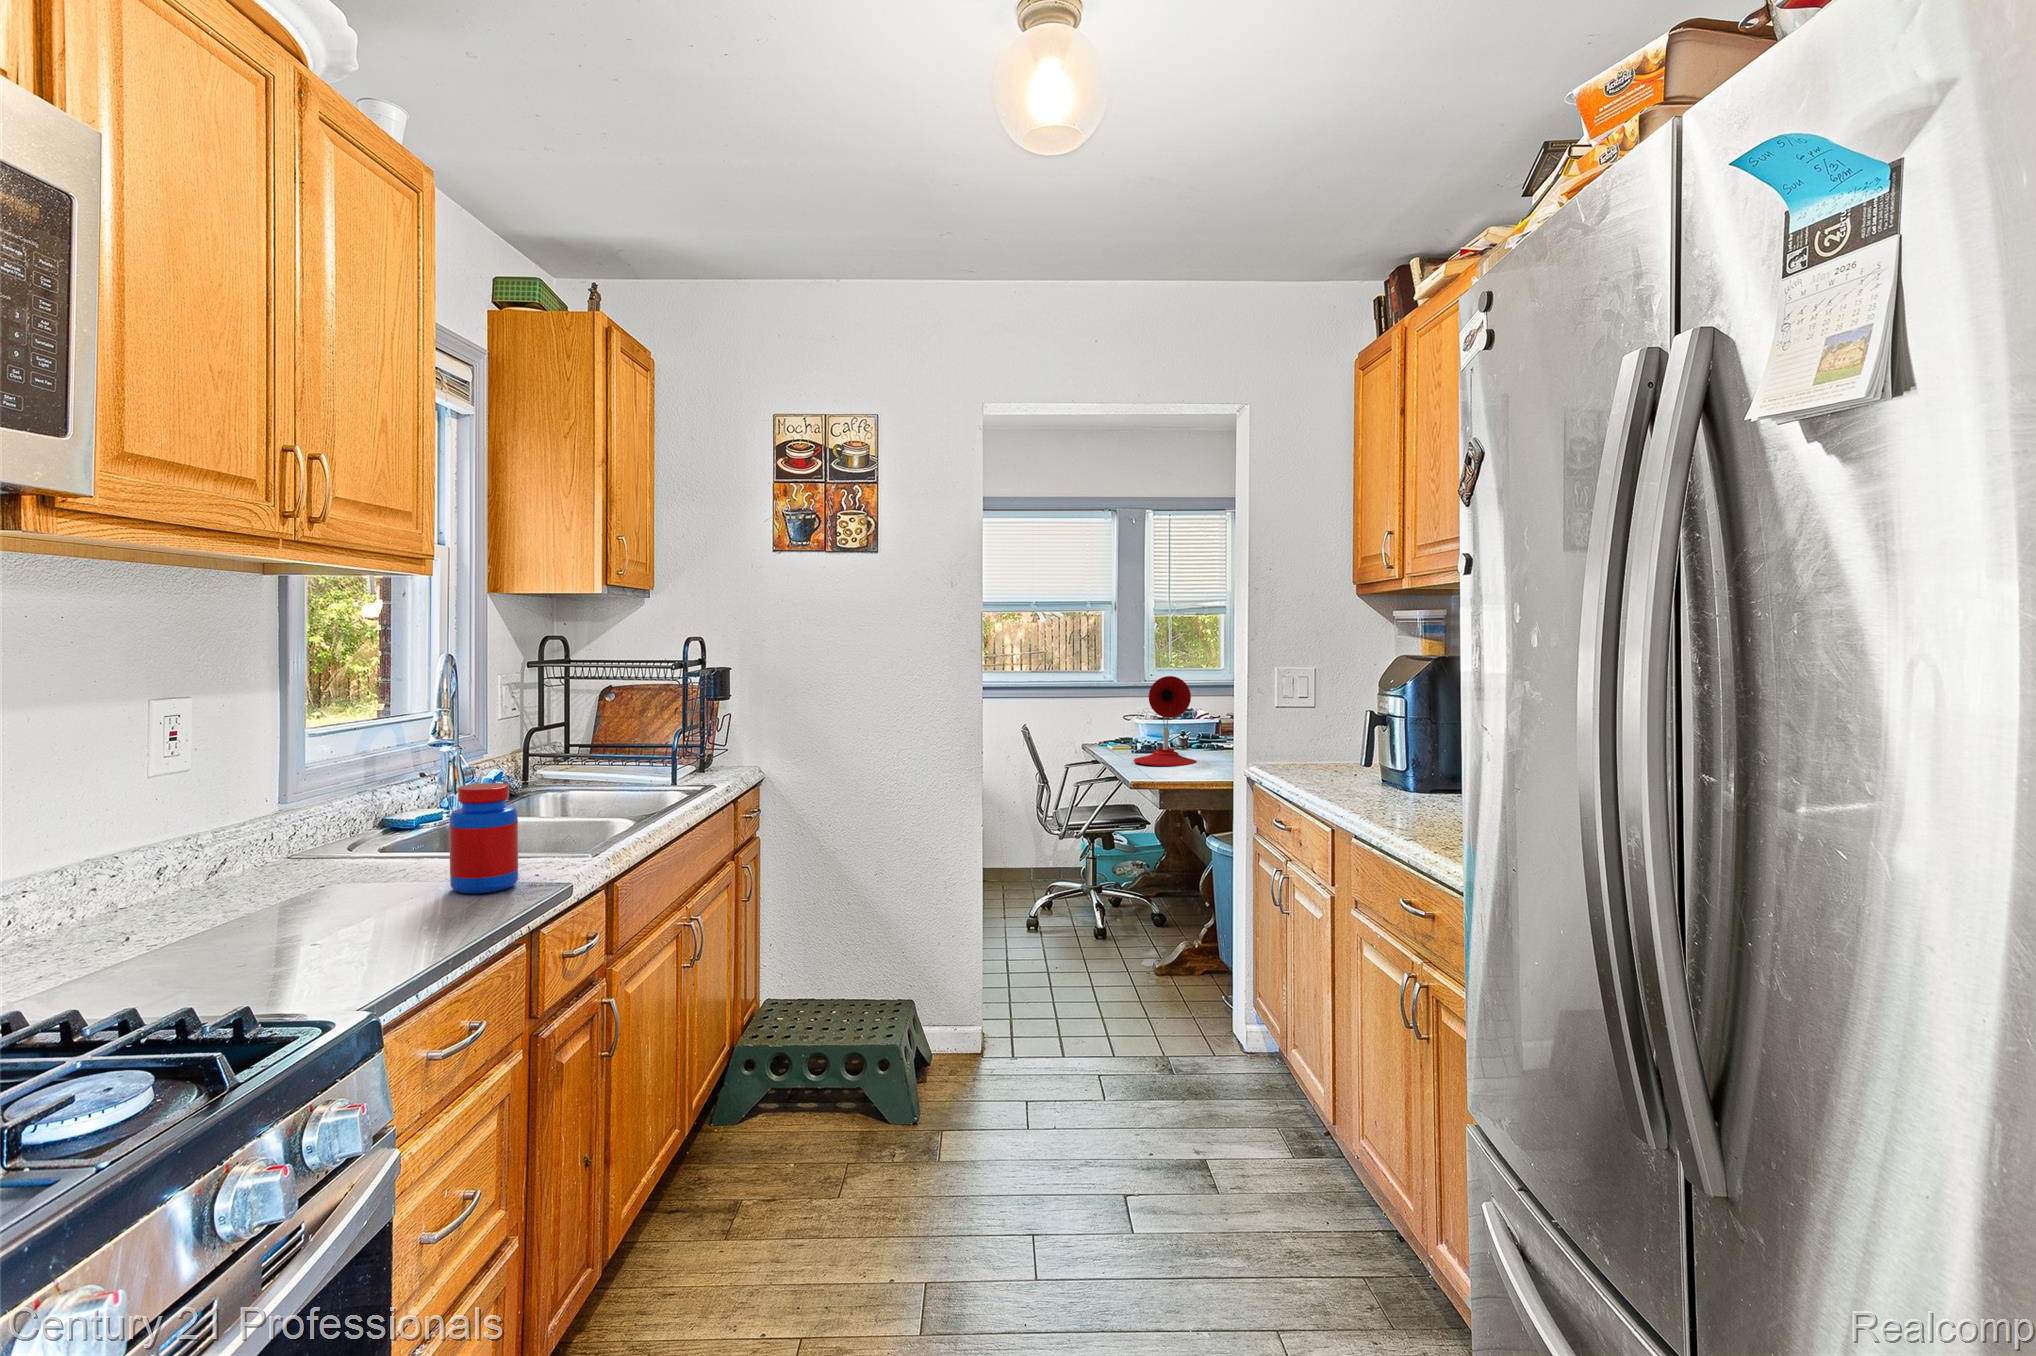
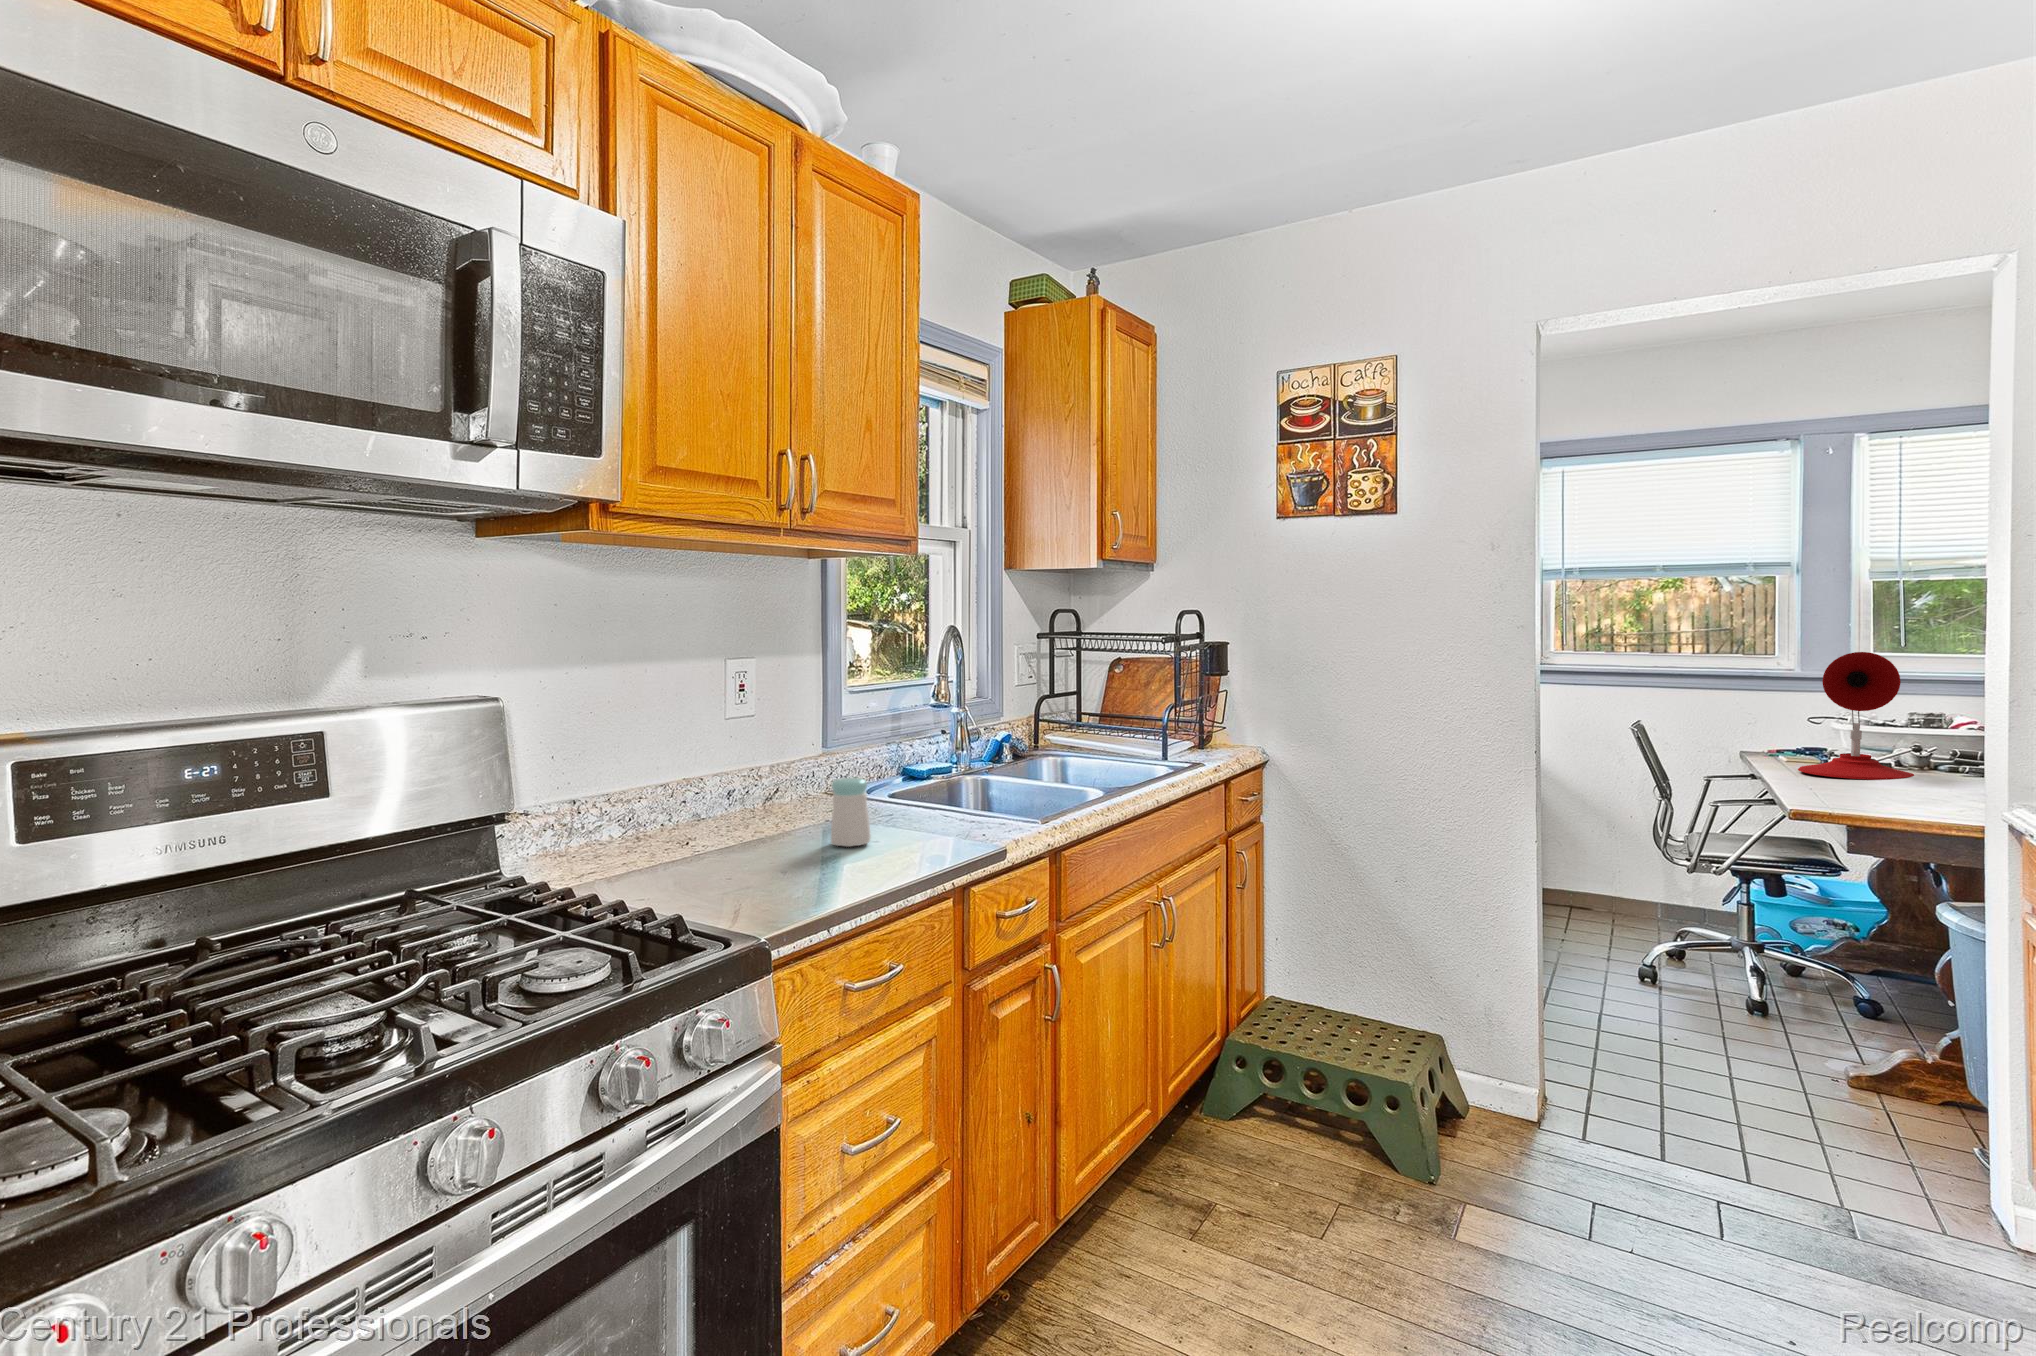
jar: present [449,783,518,893] -> none [909,740,967,842]
salt shaker: none [353,832,406,910] -> present [831,777,871,847]

